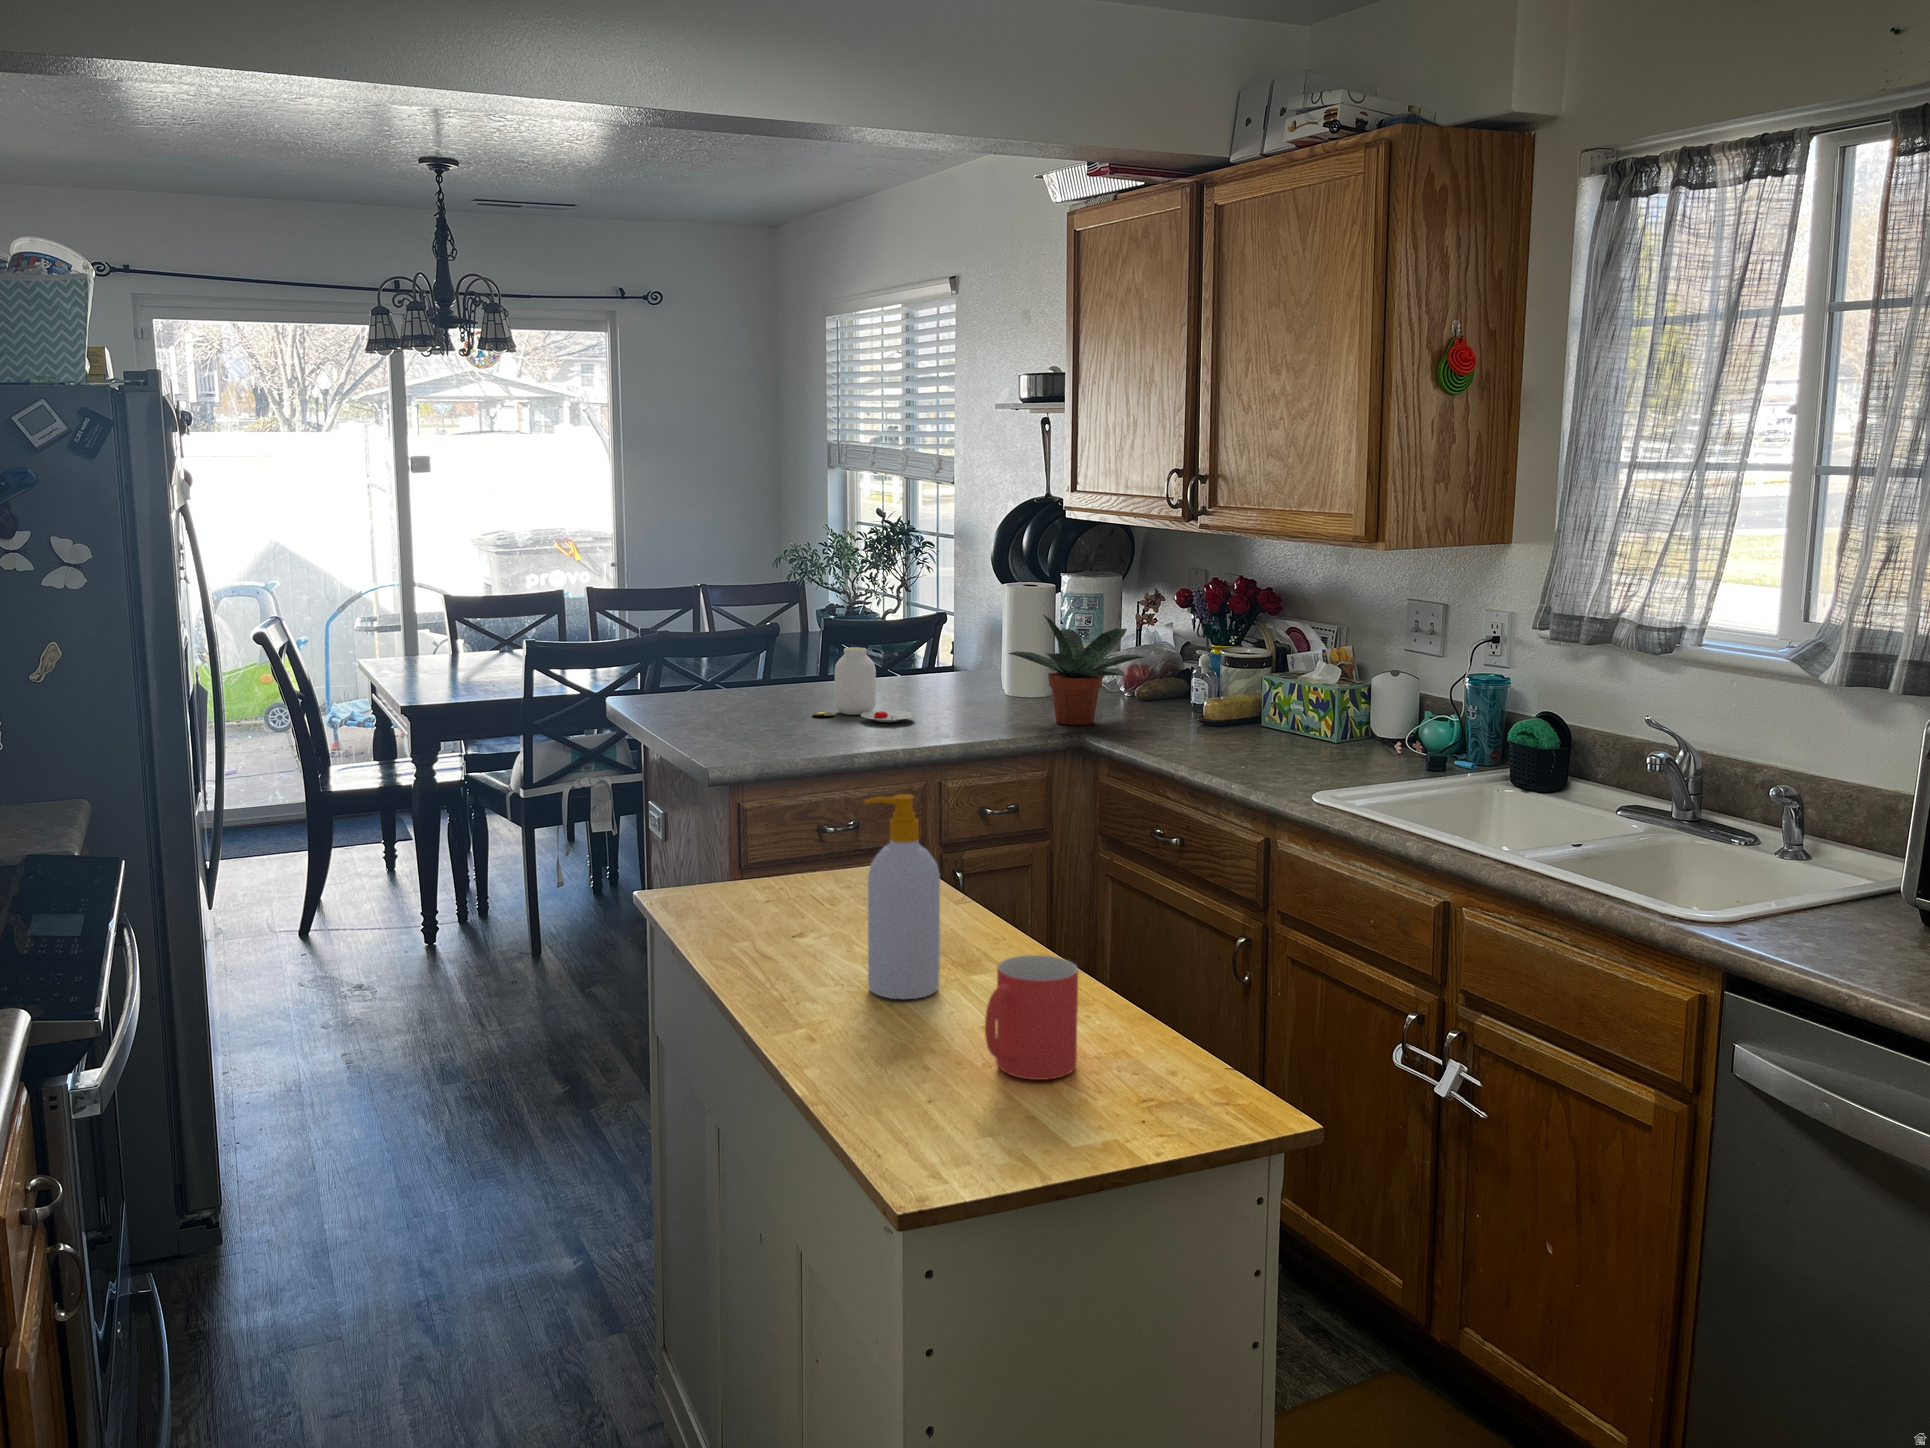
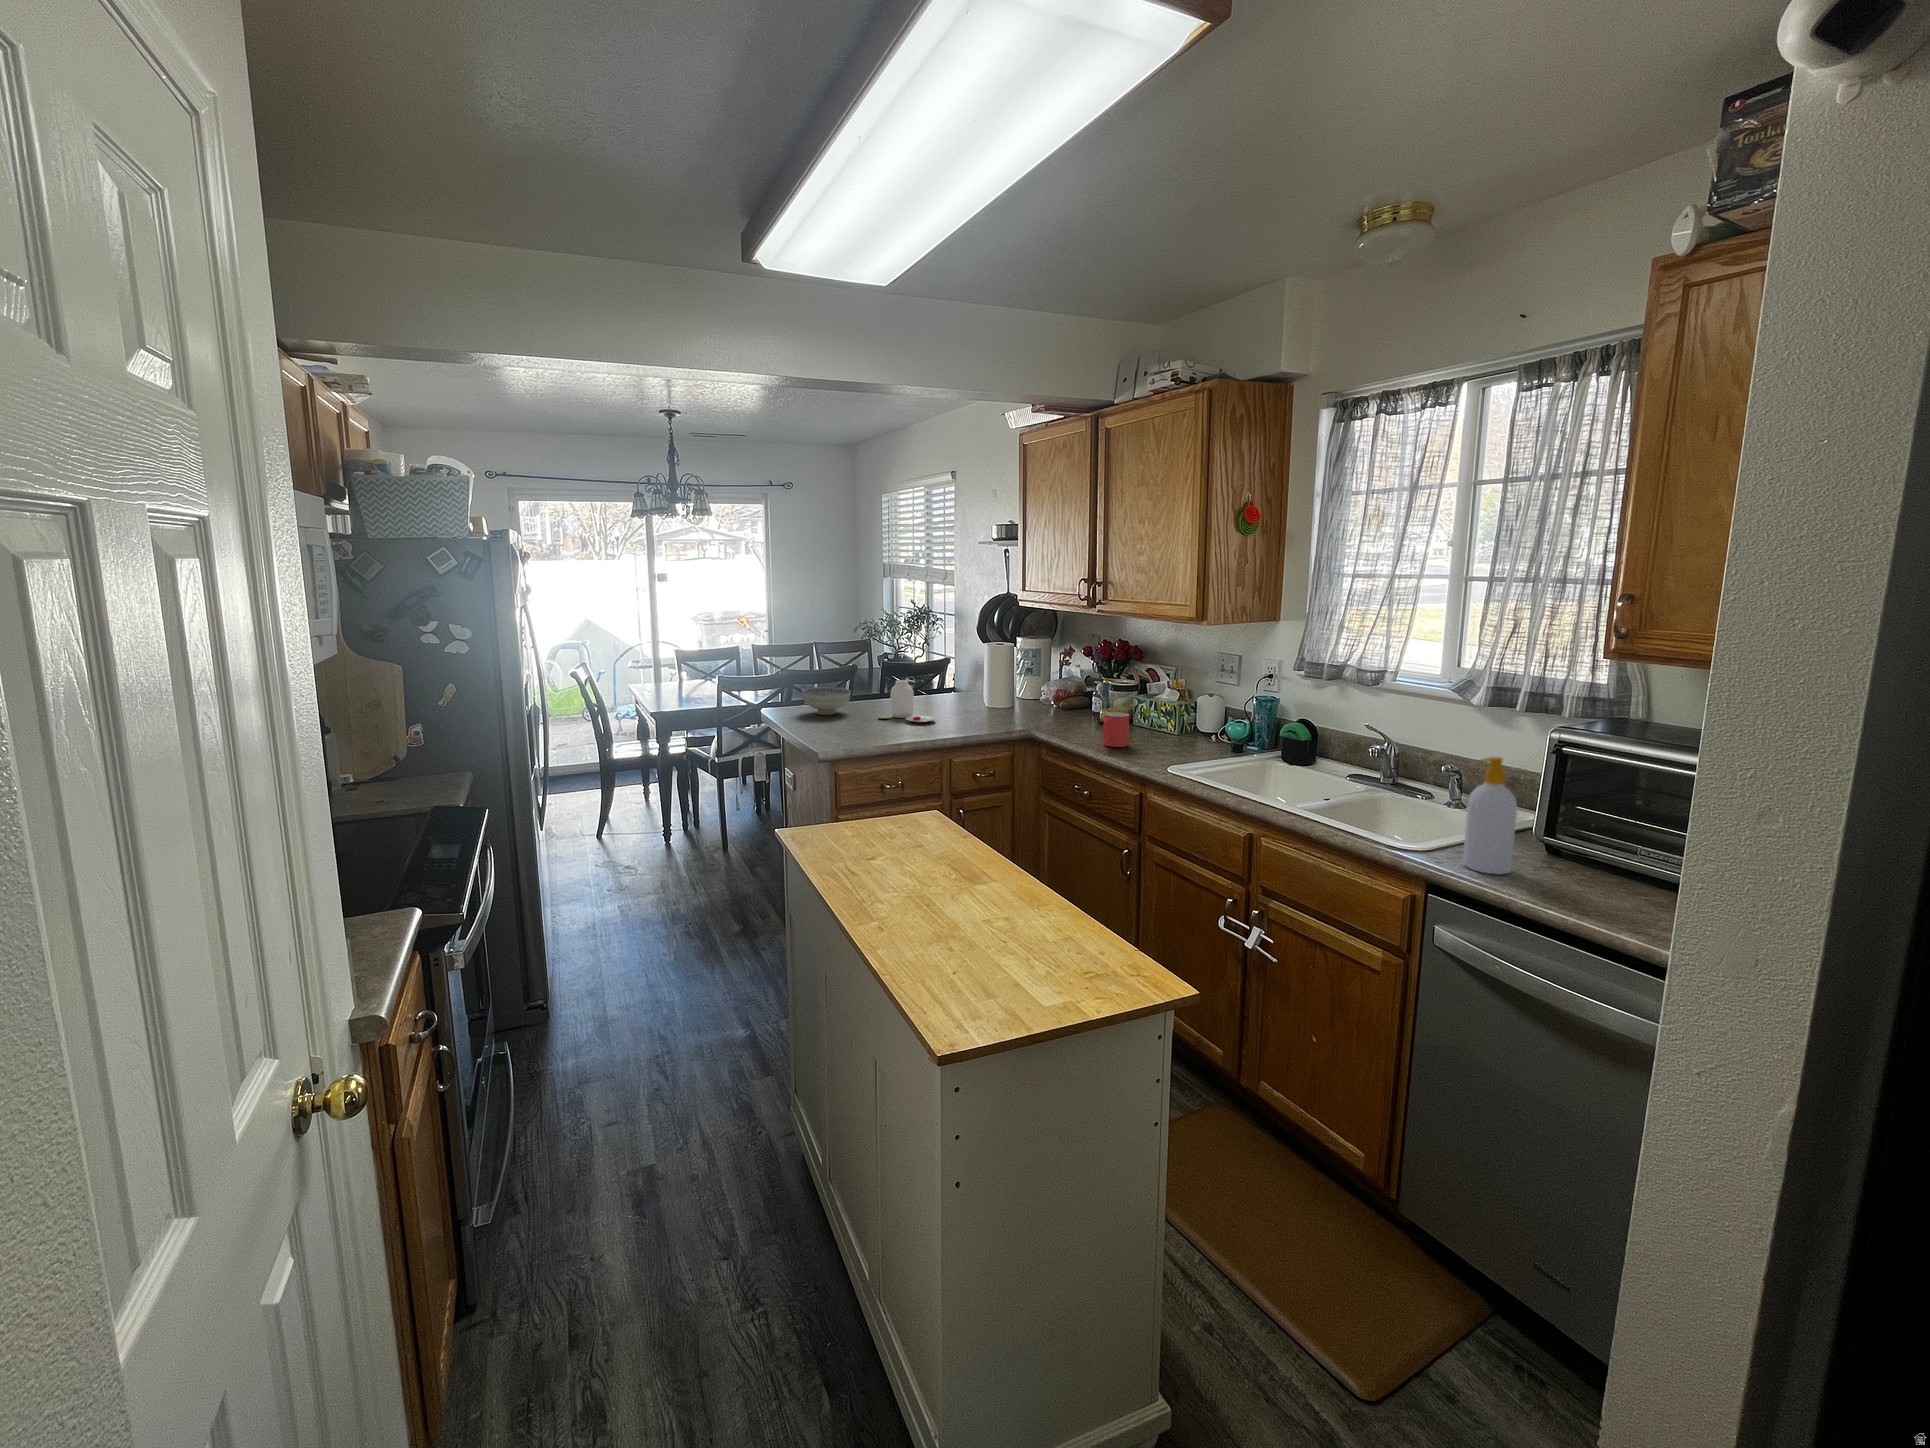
potted plant: present [1009,615,1145,725] -> none [988,661,1066,724]
ceramic bowl: none [677,660,764,709] -> present [802,687,851,715]
soap bottle: present [864,794,940,999] -> present [1462,757,1517,874]
mug: present [985,955,1078,1080] -> present [1103,712,1129,747]

